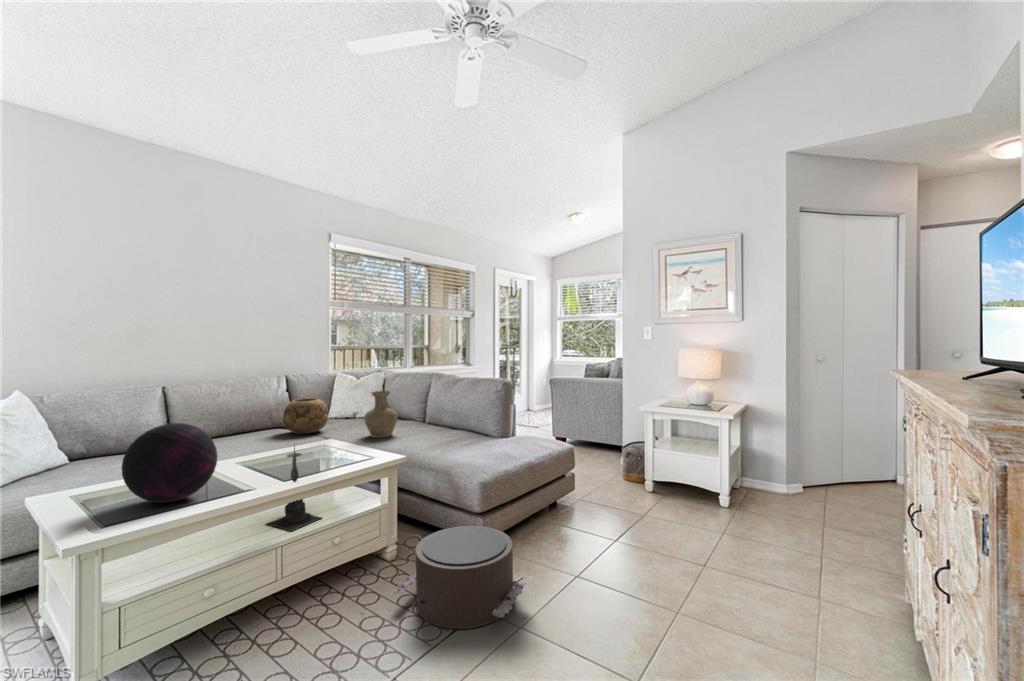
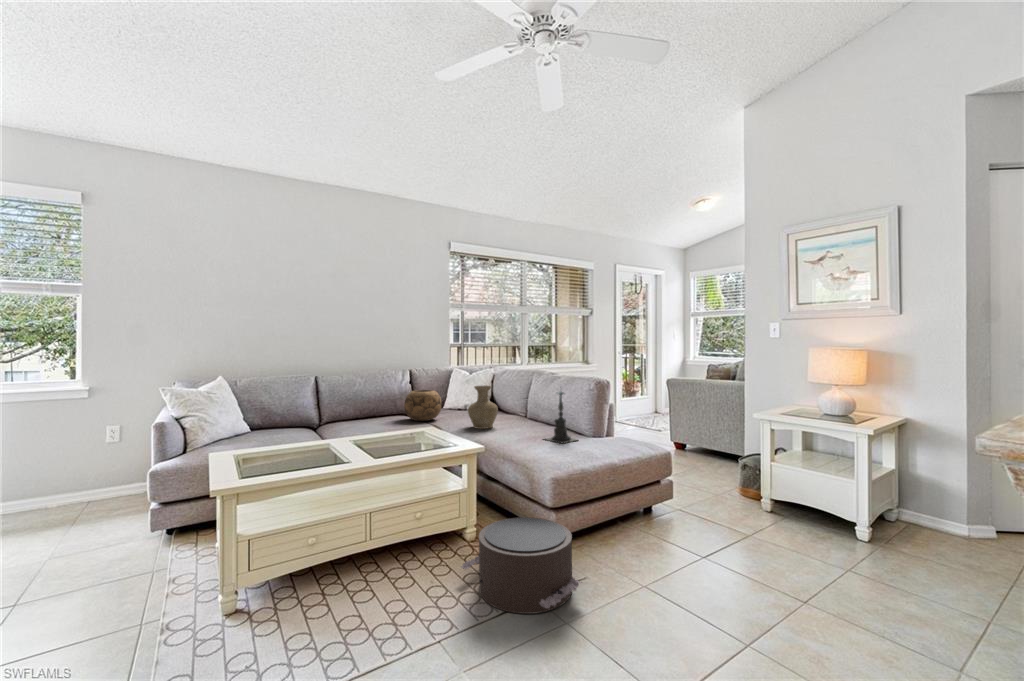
decorative orb: present [122,423,217,503] -> none [261,402,329,465]
candle holder: present [267,448,322,531] -> present [545,392,578,443]

